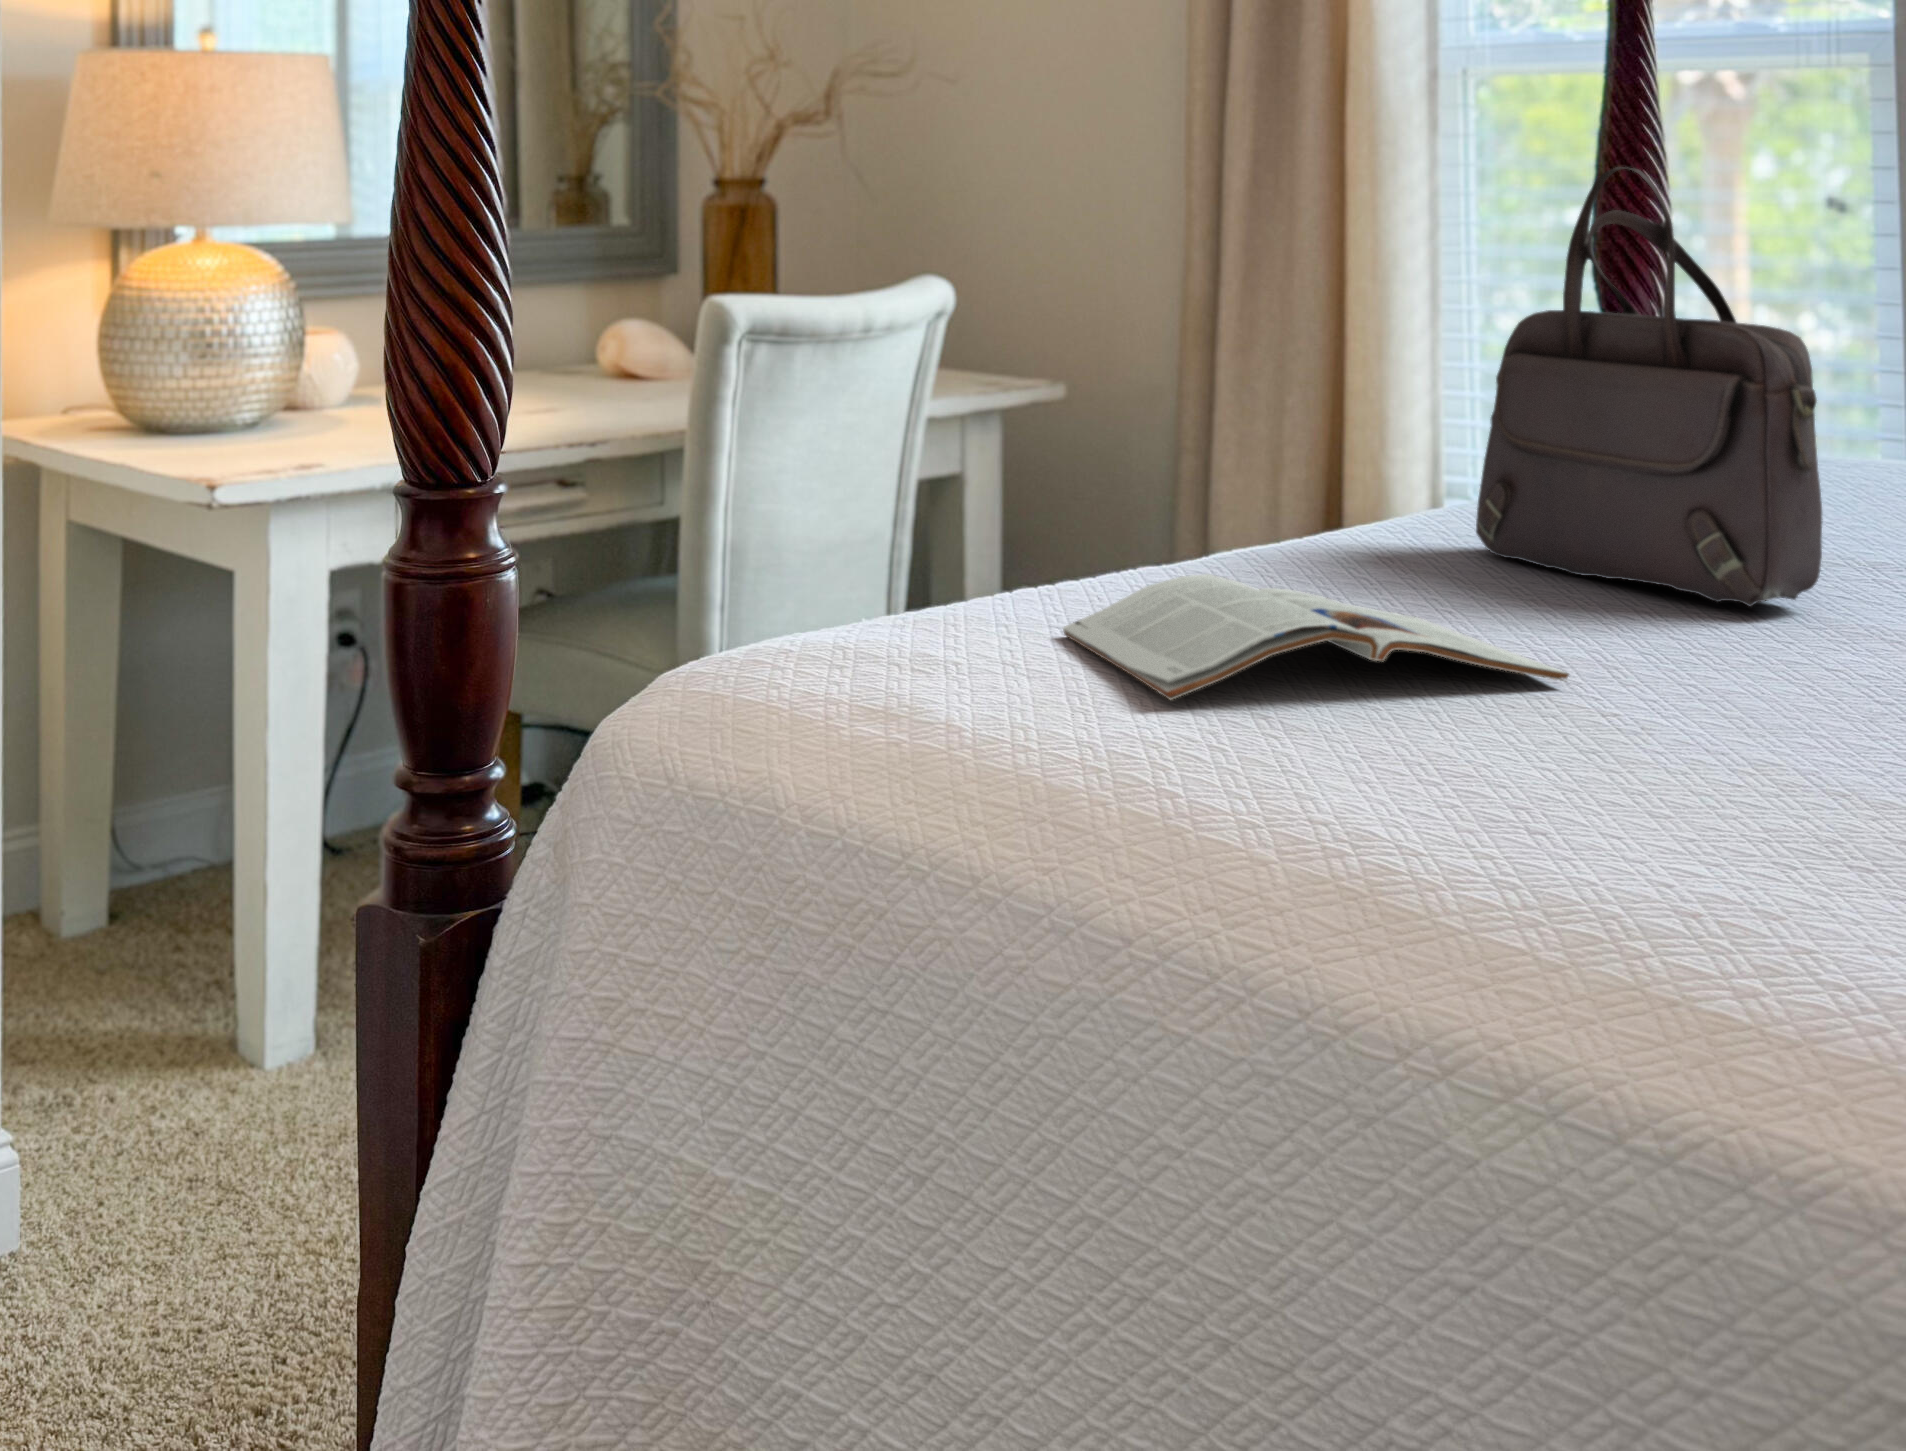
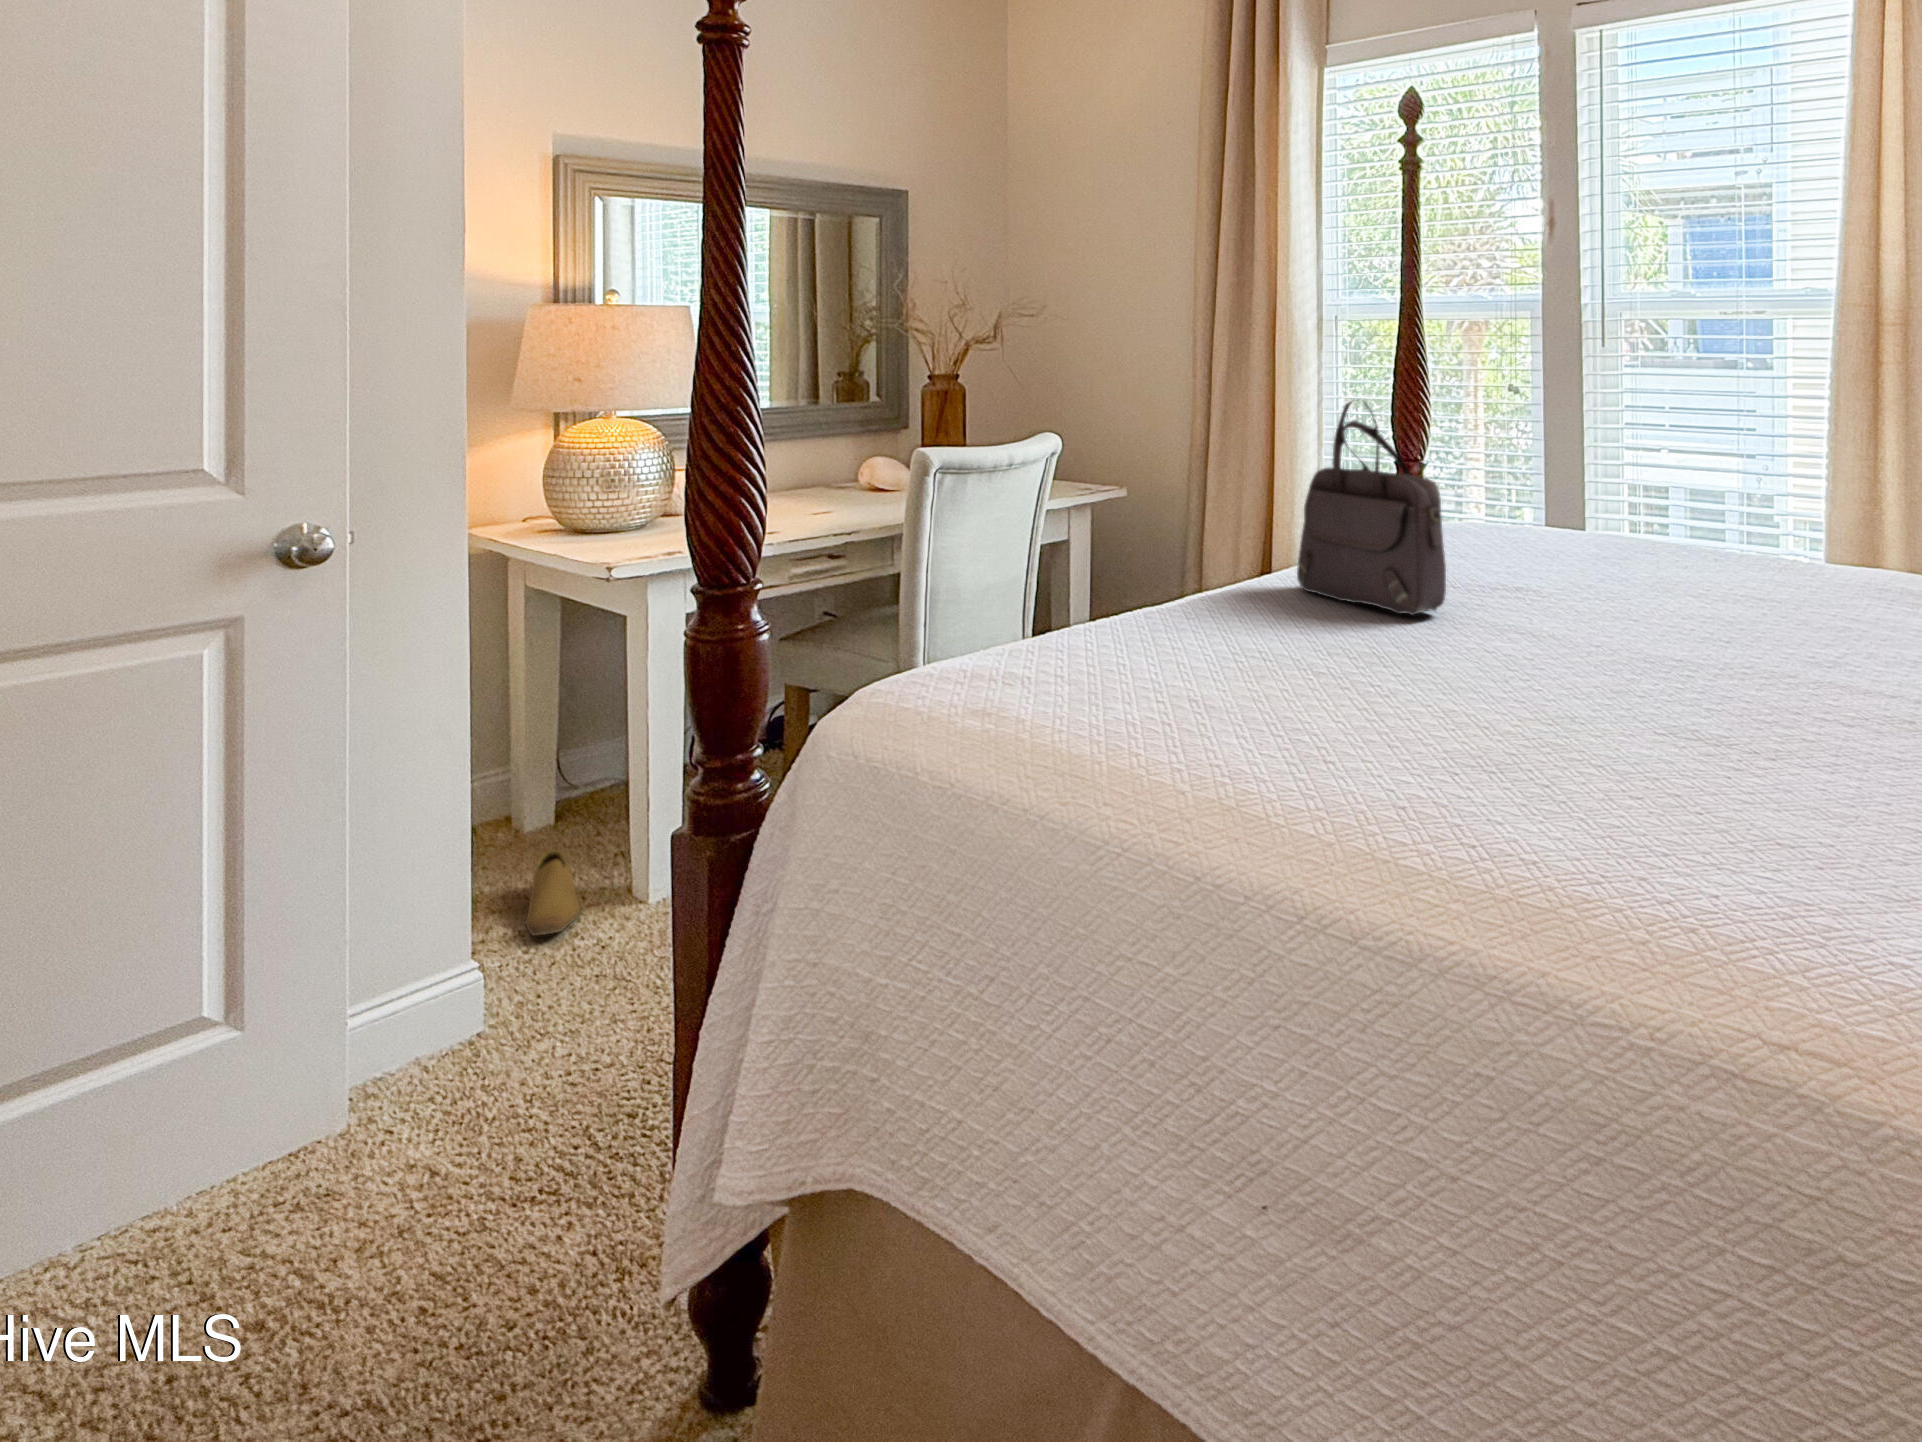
magazine: present [1063,574,1569,700] -> none [1073,612,1311,682]
shoe: none [86,954,171,1092] -> present [525,849,581,936]

